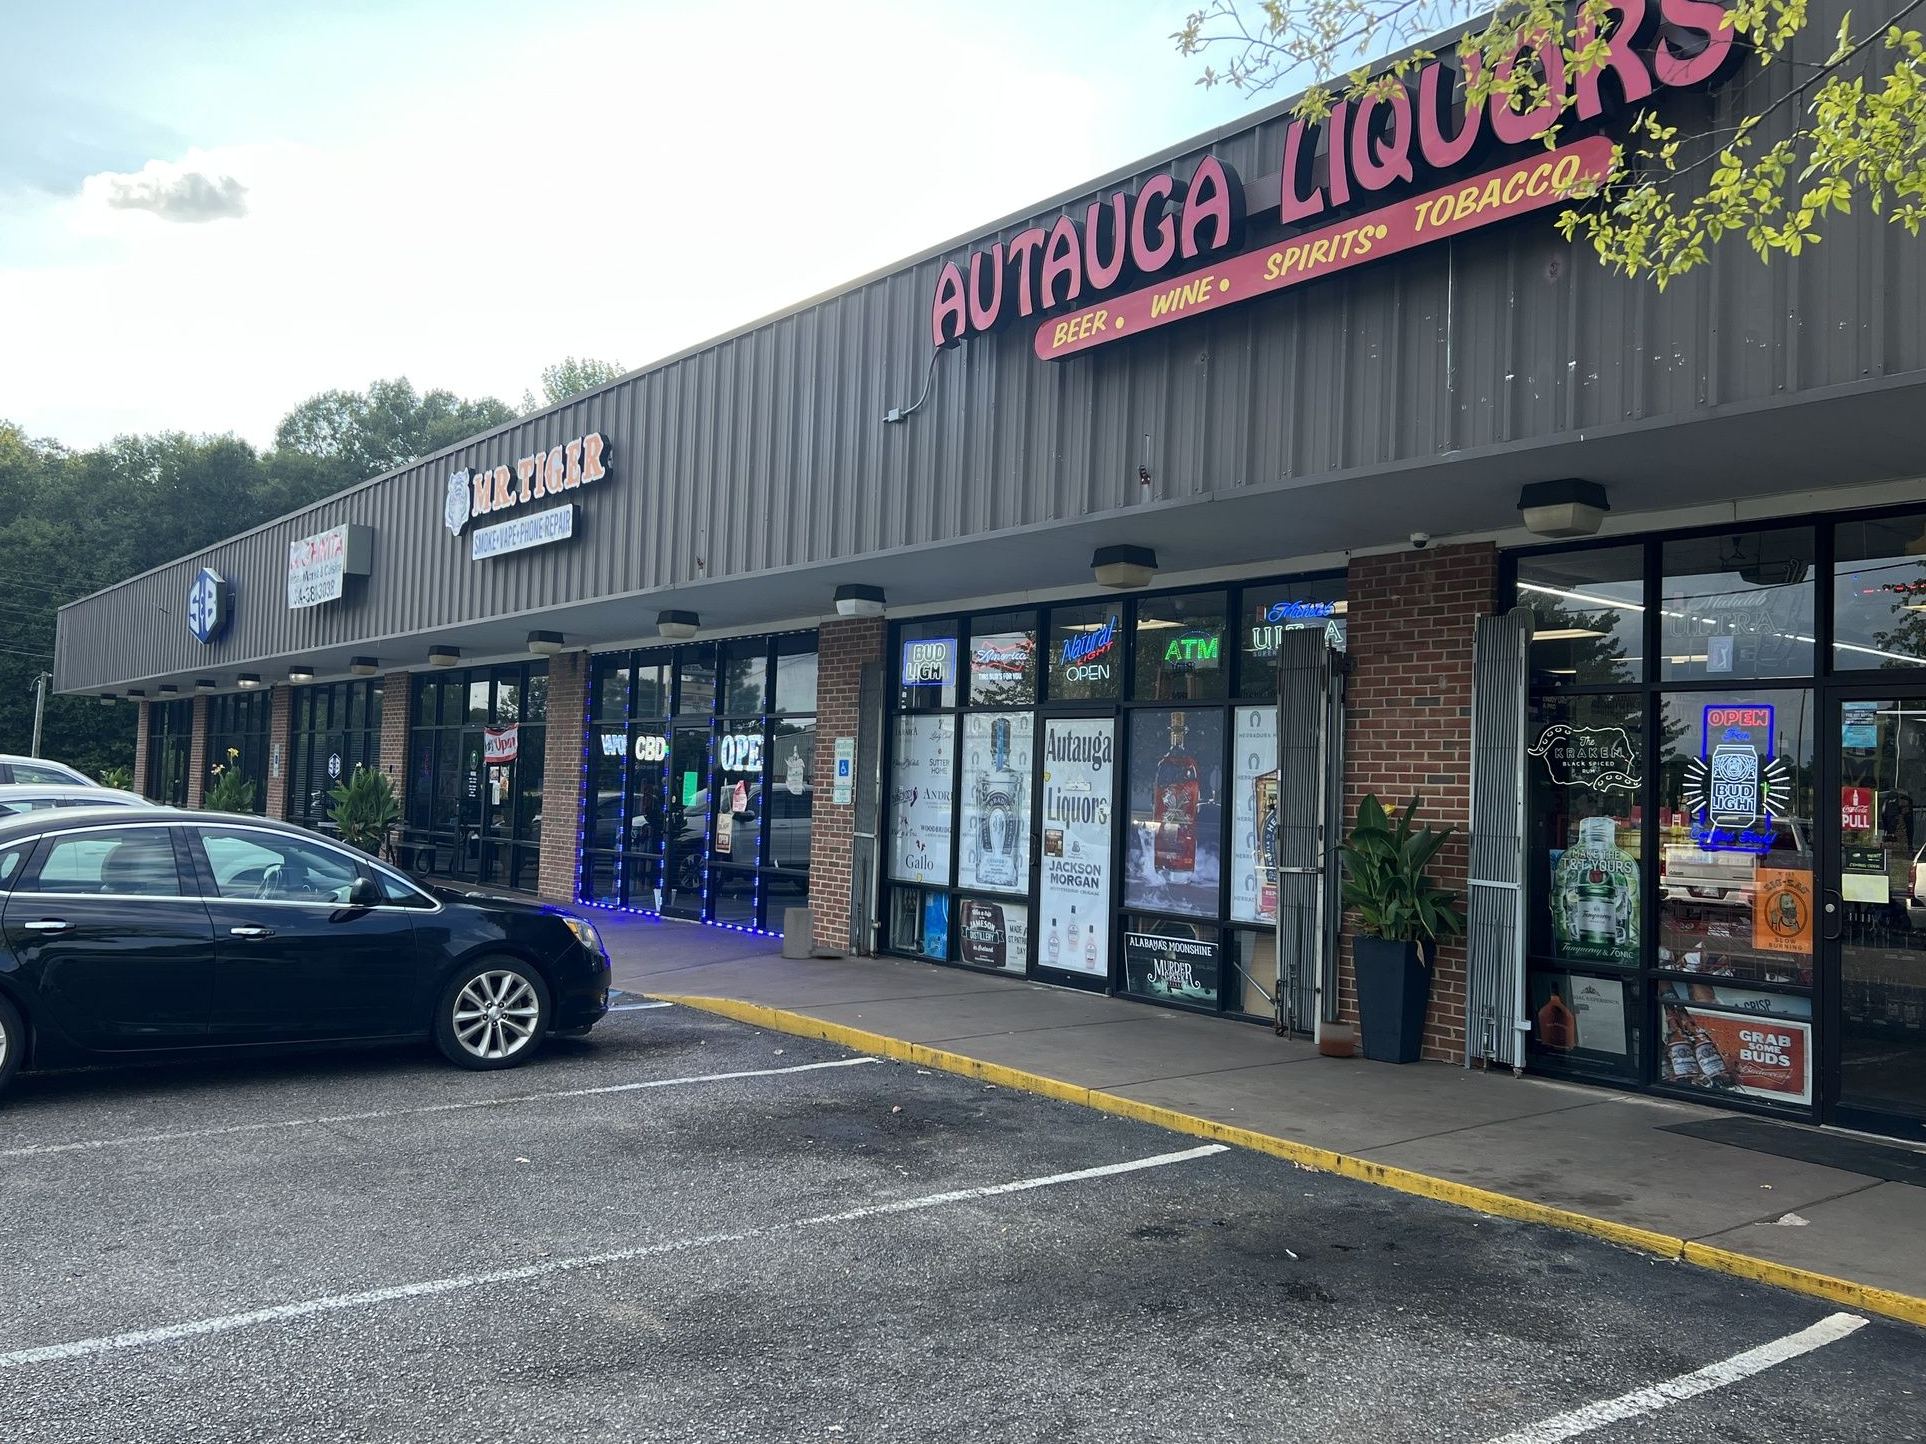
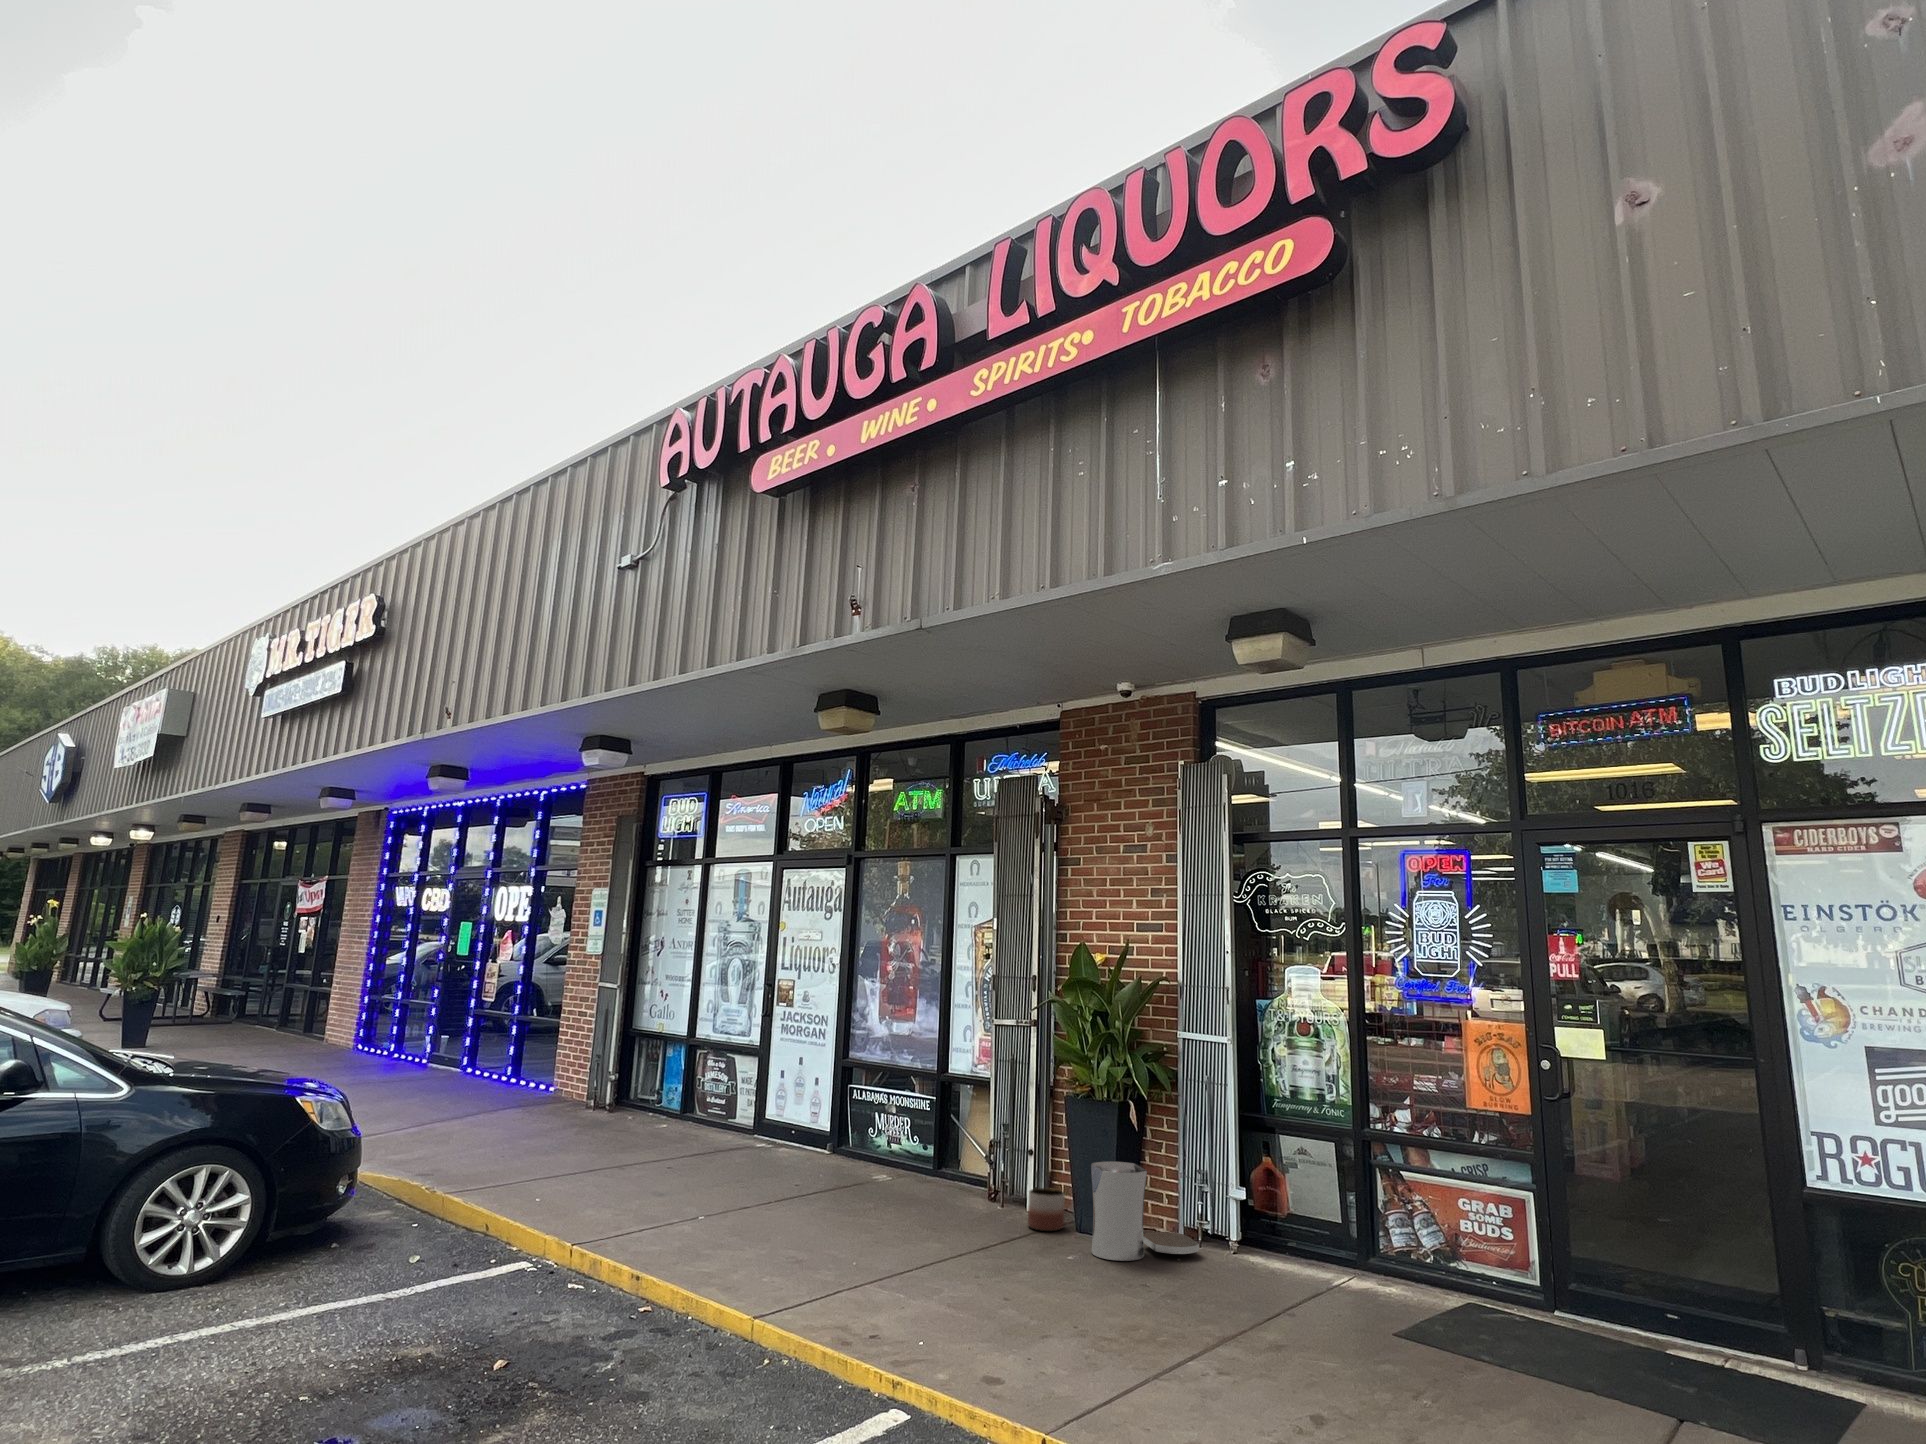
trash can: present [782,908,845,959] -> present [1091,1161,1199,1261]

